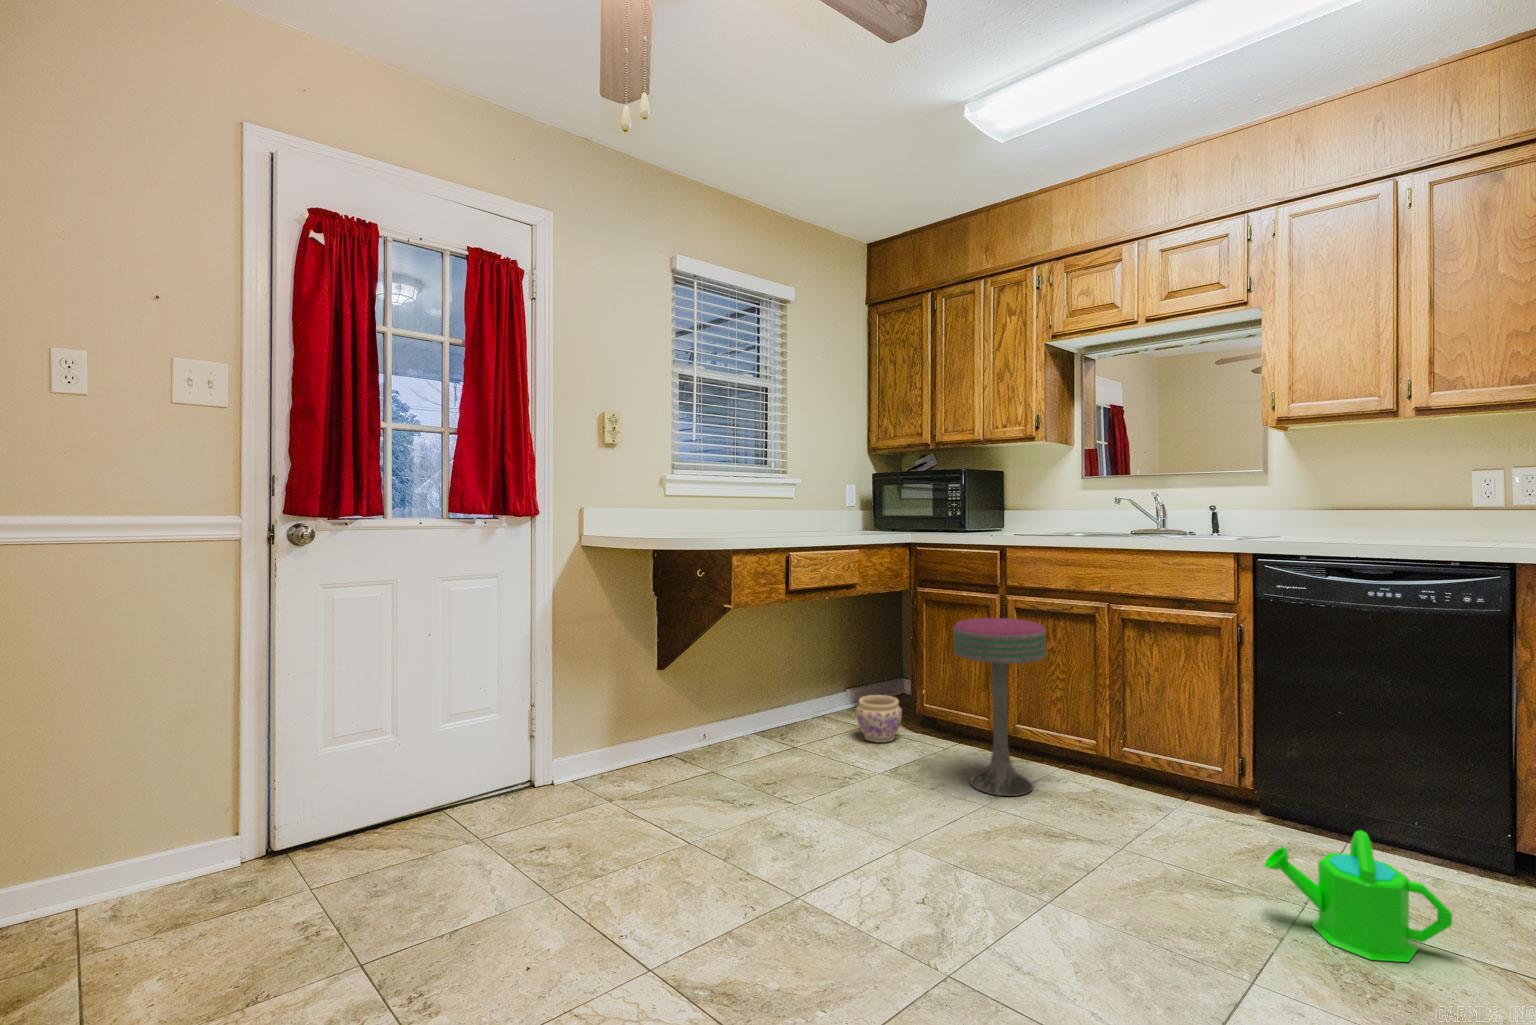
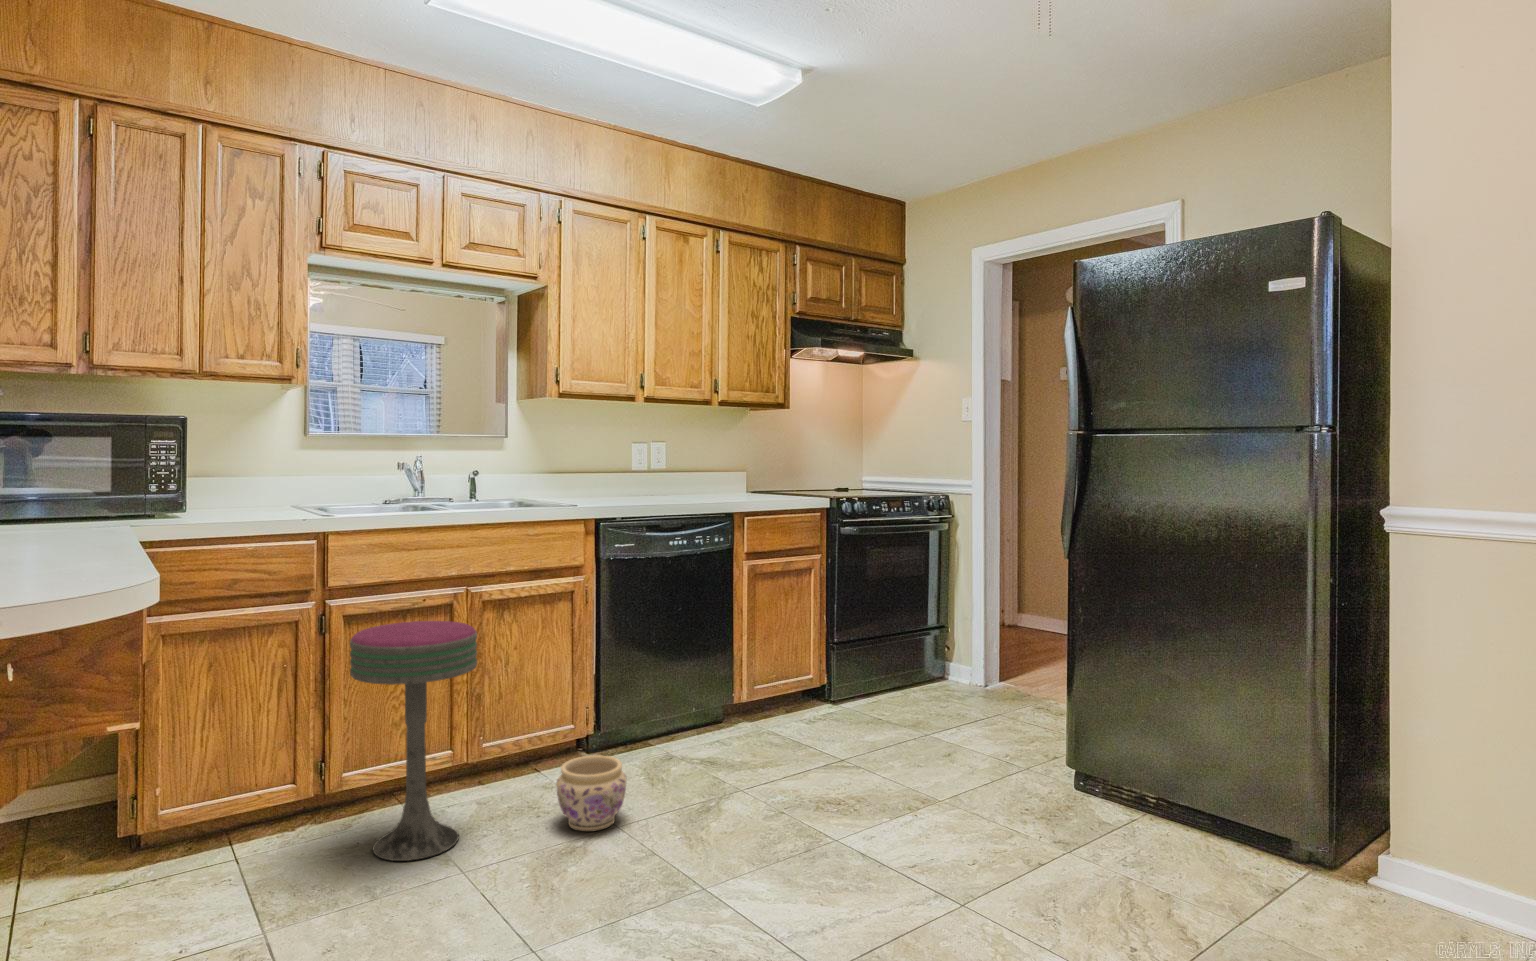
planter: present [856,695,902,743] -> present [556,755,626,832]
watering can: present [1265,830,1452,962] -> none [739,708,811,796]

